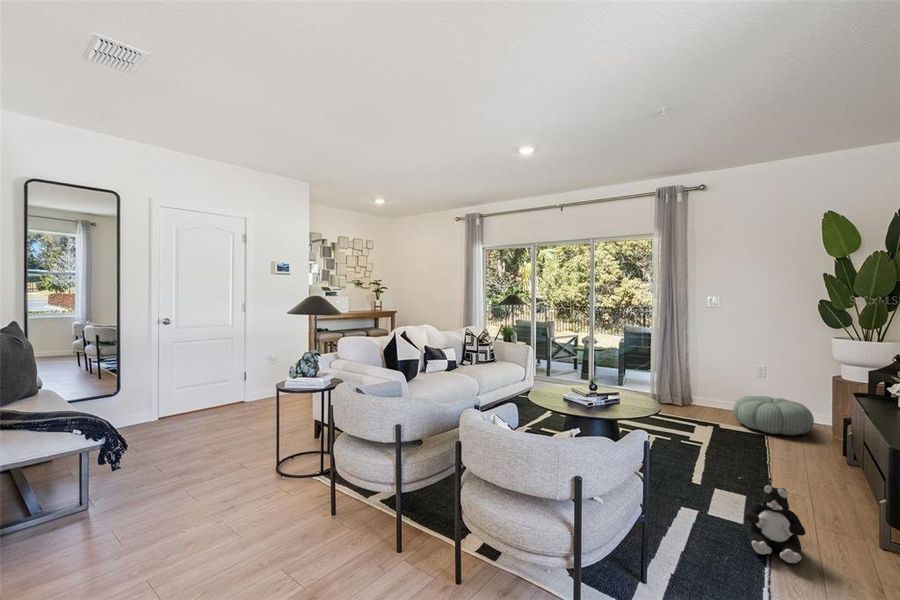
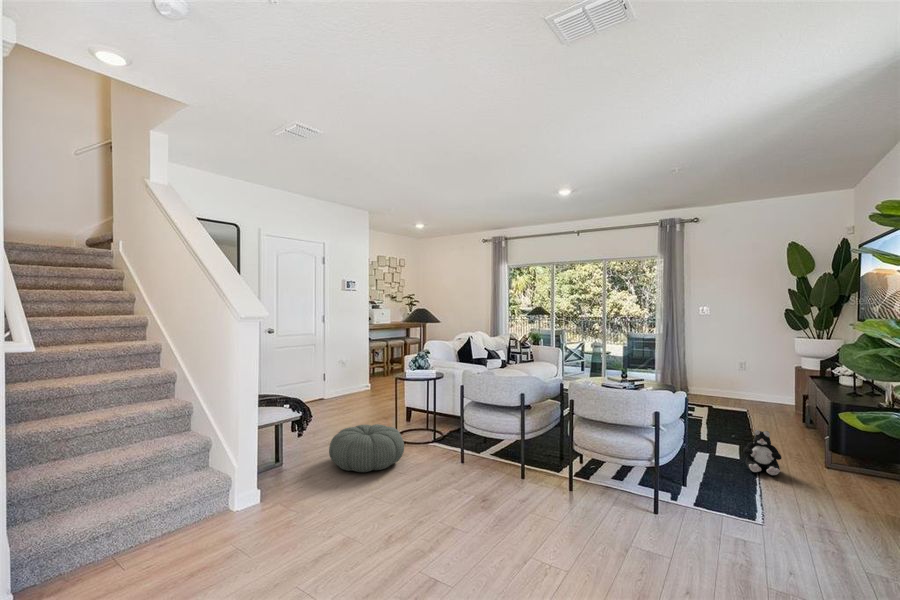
pouf: present [733,396,814,435] -> present [329,424,404,472]

